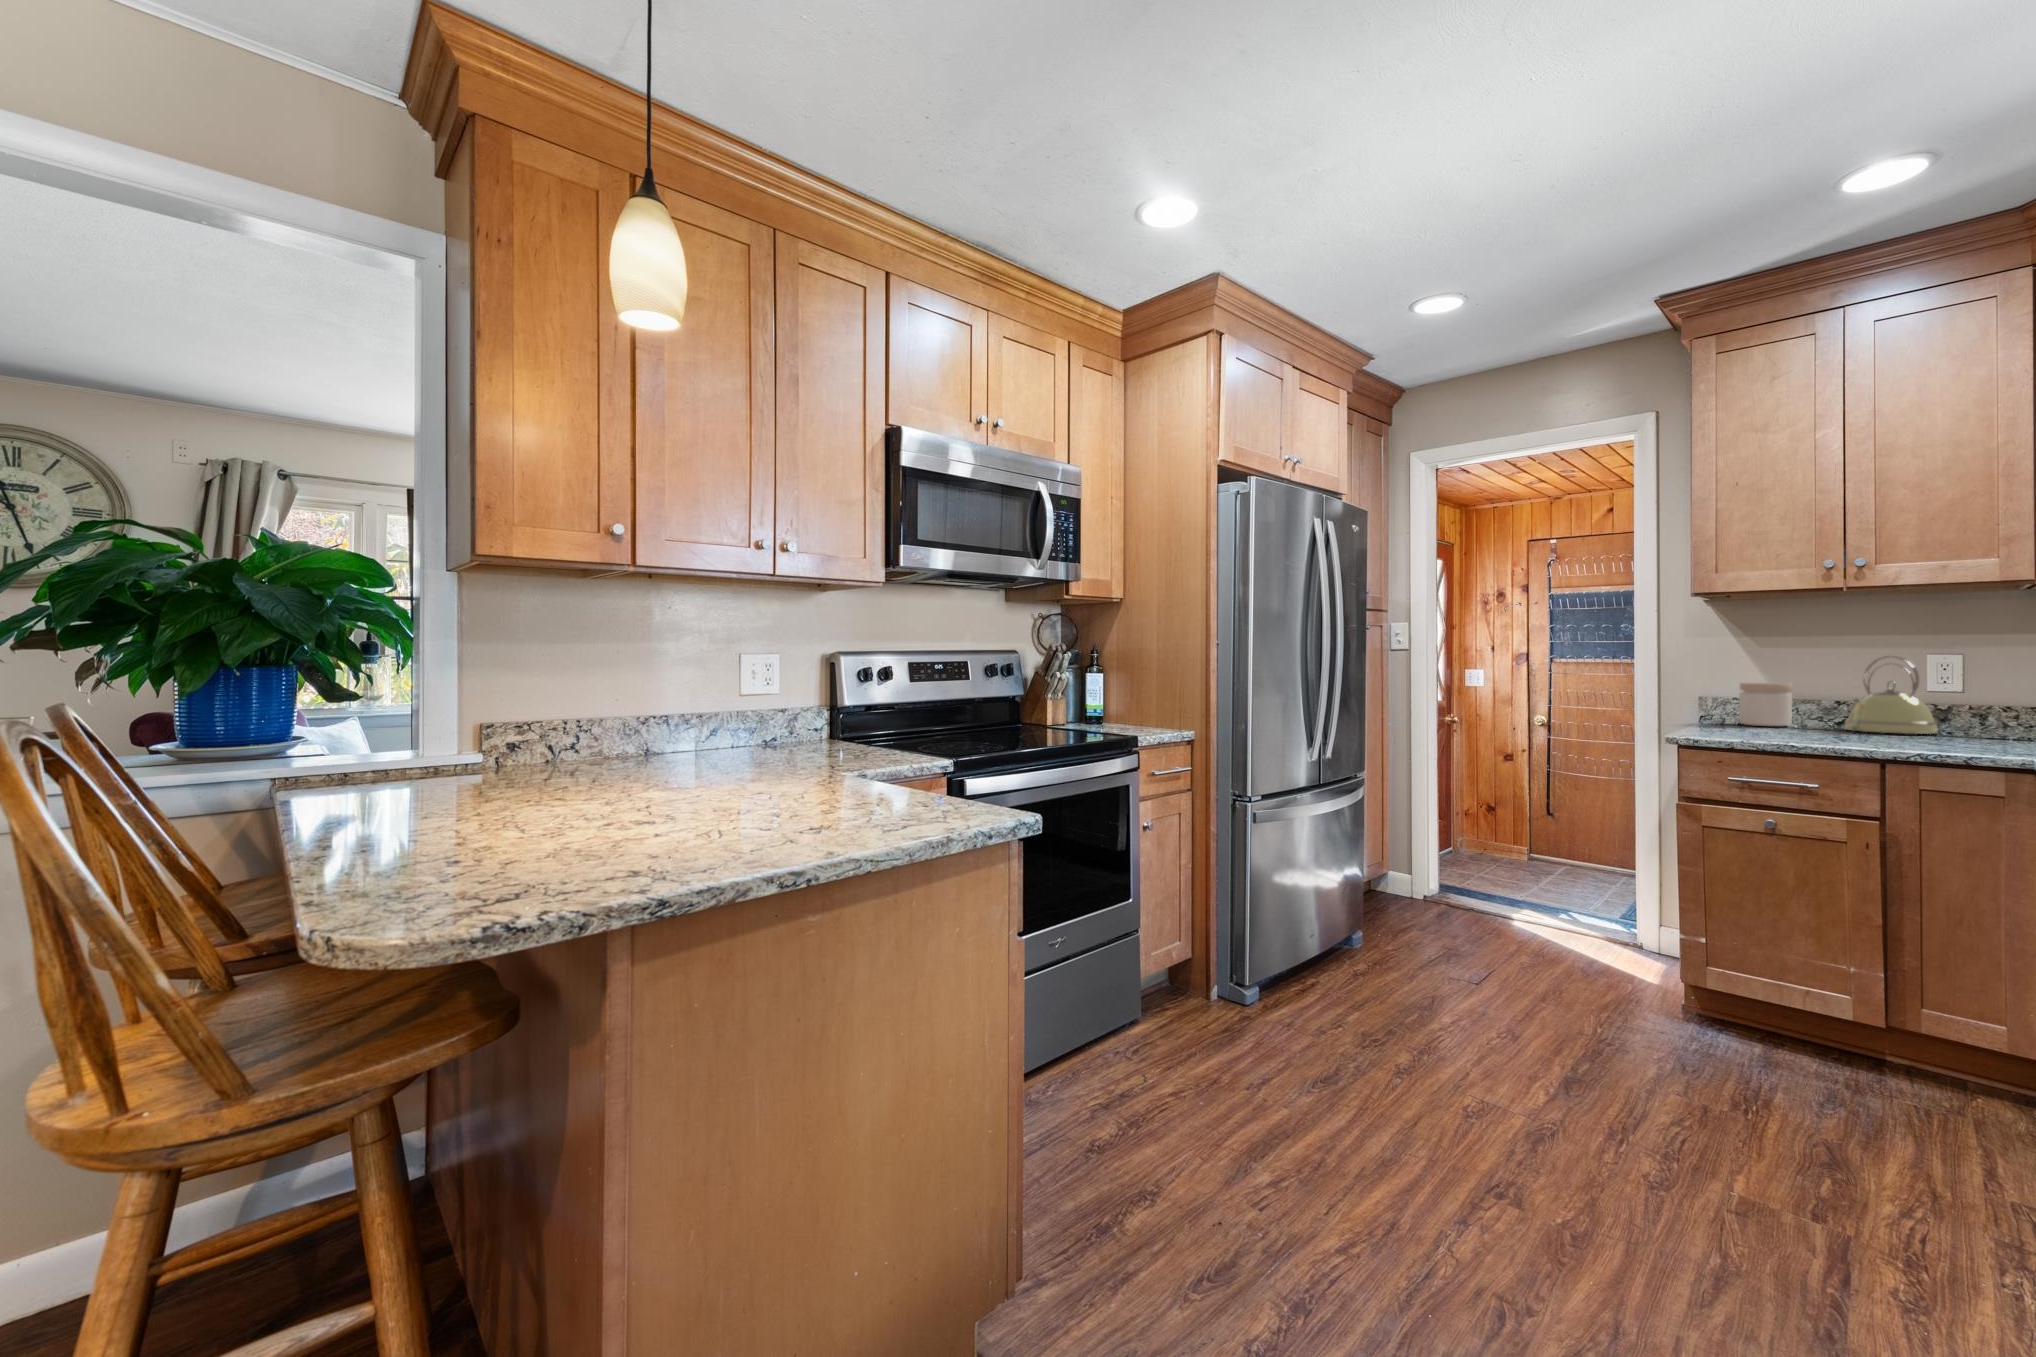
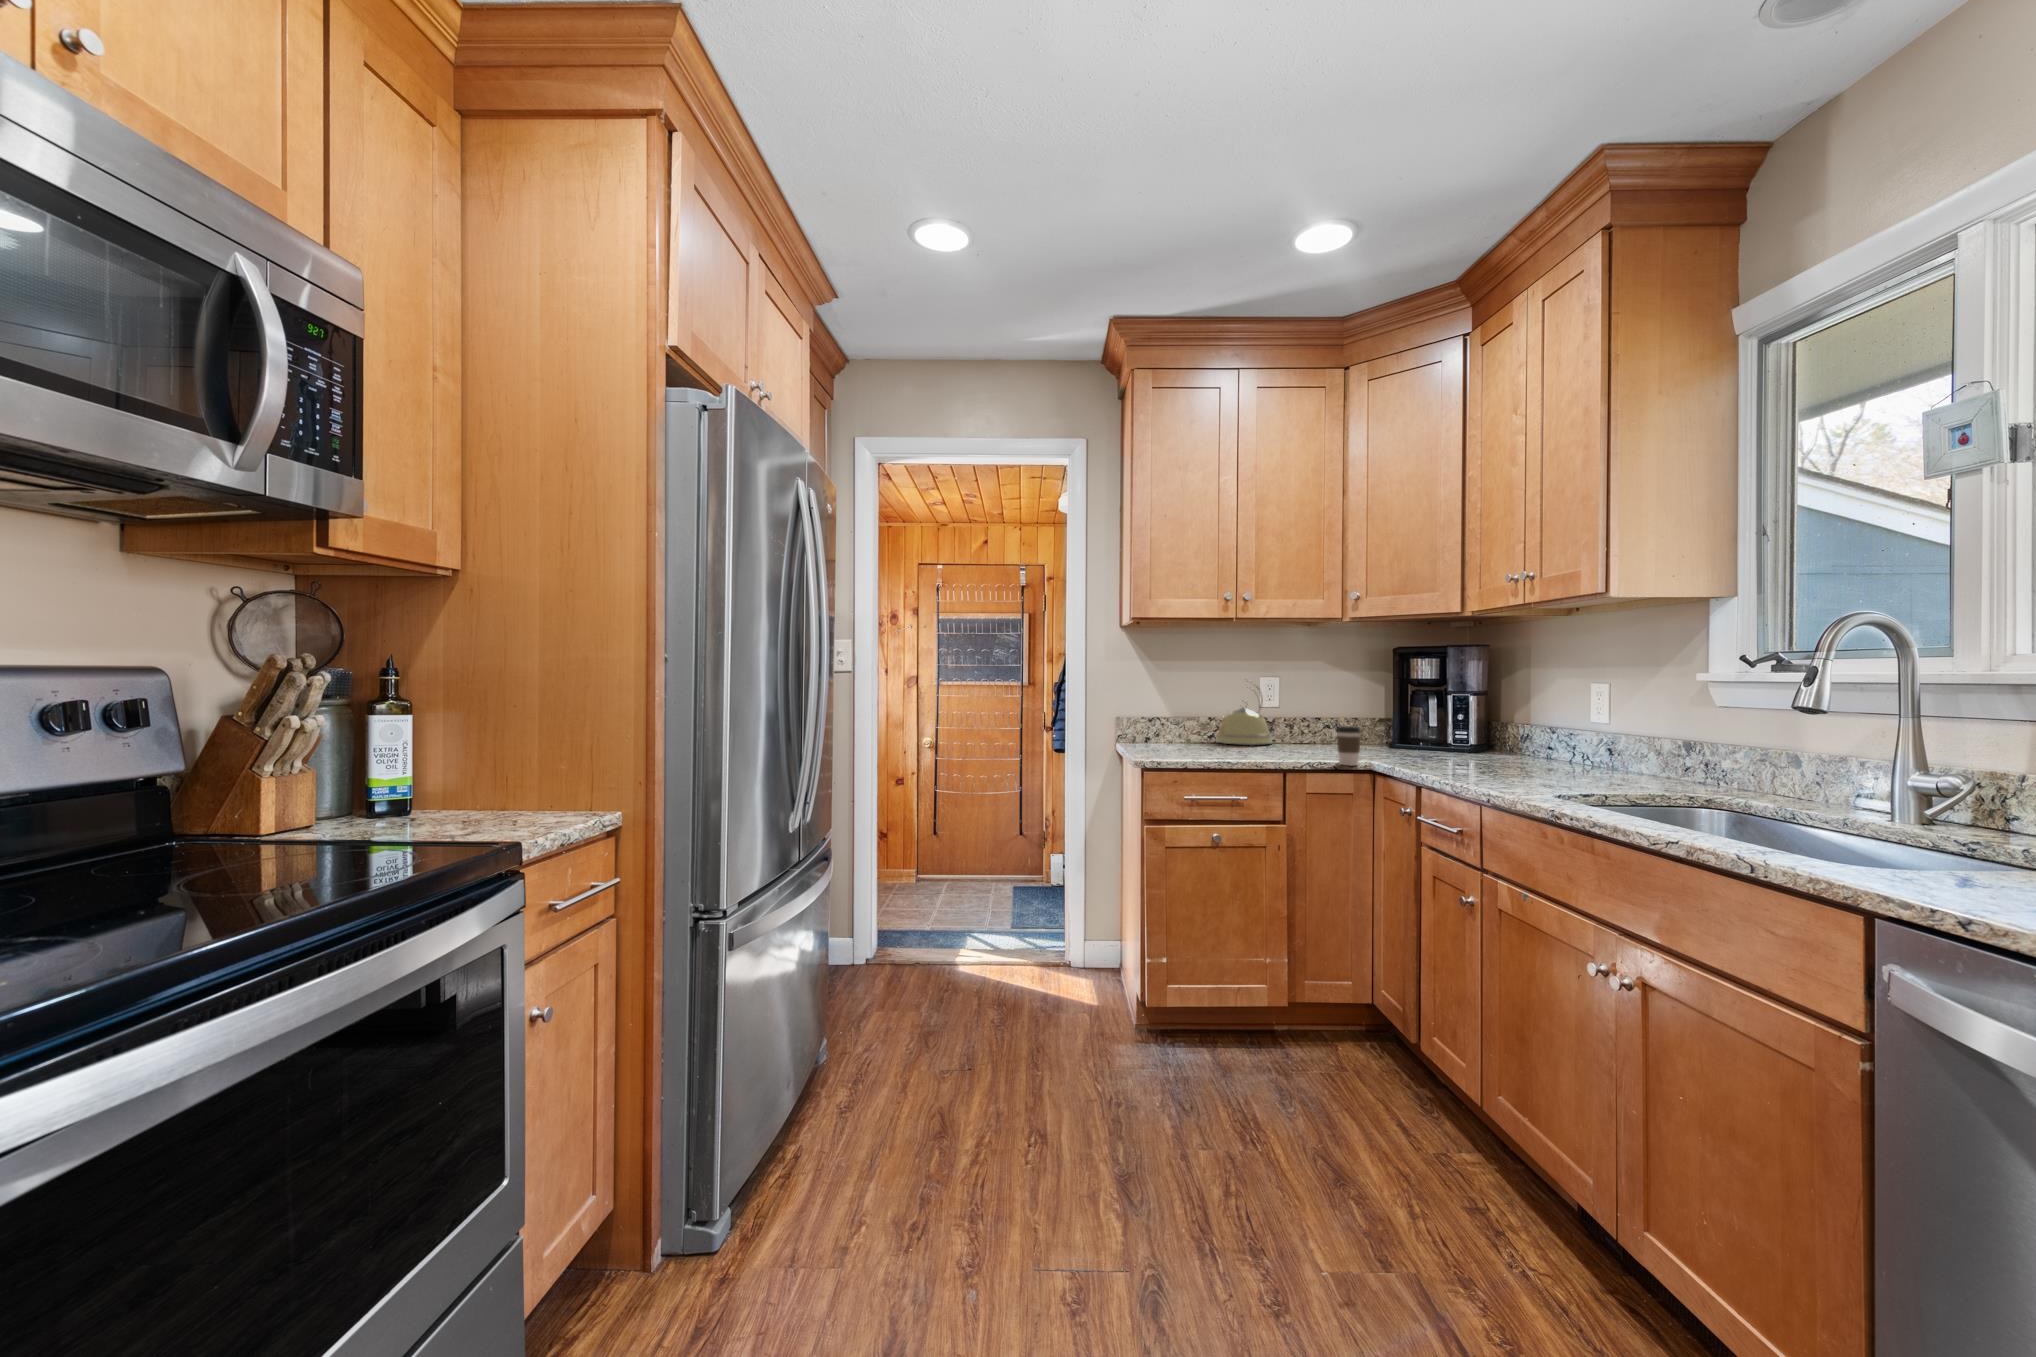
jar: present [1739,683,1792,726] -> none [1147,703,1184,743]
coffee cup: none [1953,711,1995,757] -> present [1336,726,1361,766]

